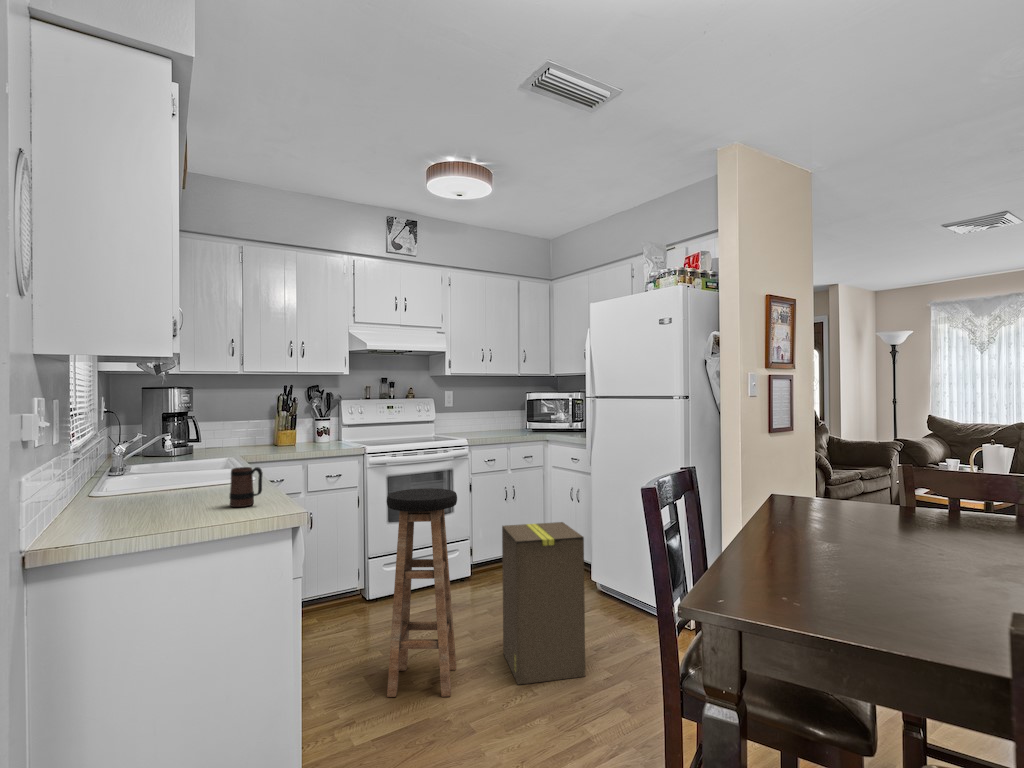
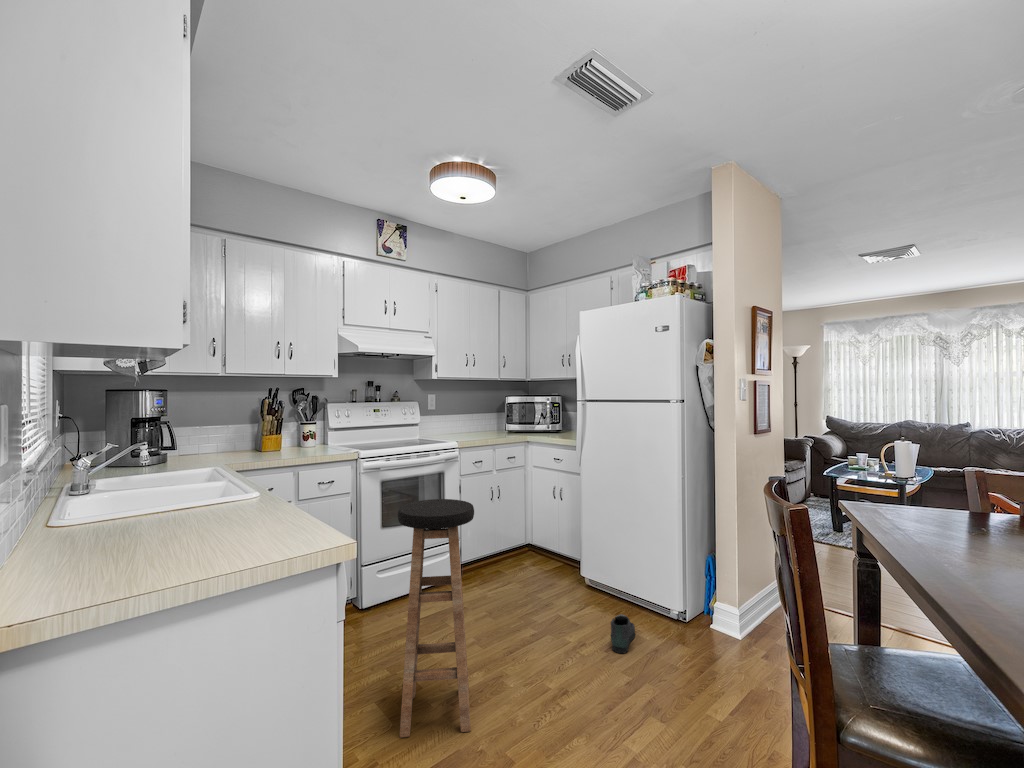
mug: present [229,467,263,507] -> none [219,492,264,545]
cardboard box: present [502,522,585,685] -> none [513,528,607,709]
shoe: none [603,611,633,647] -> present [611,615,635,653]

